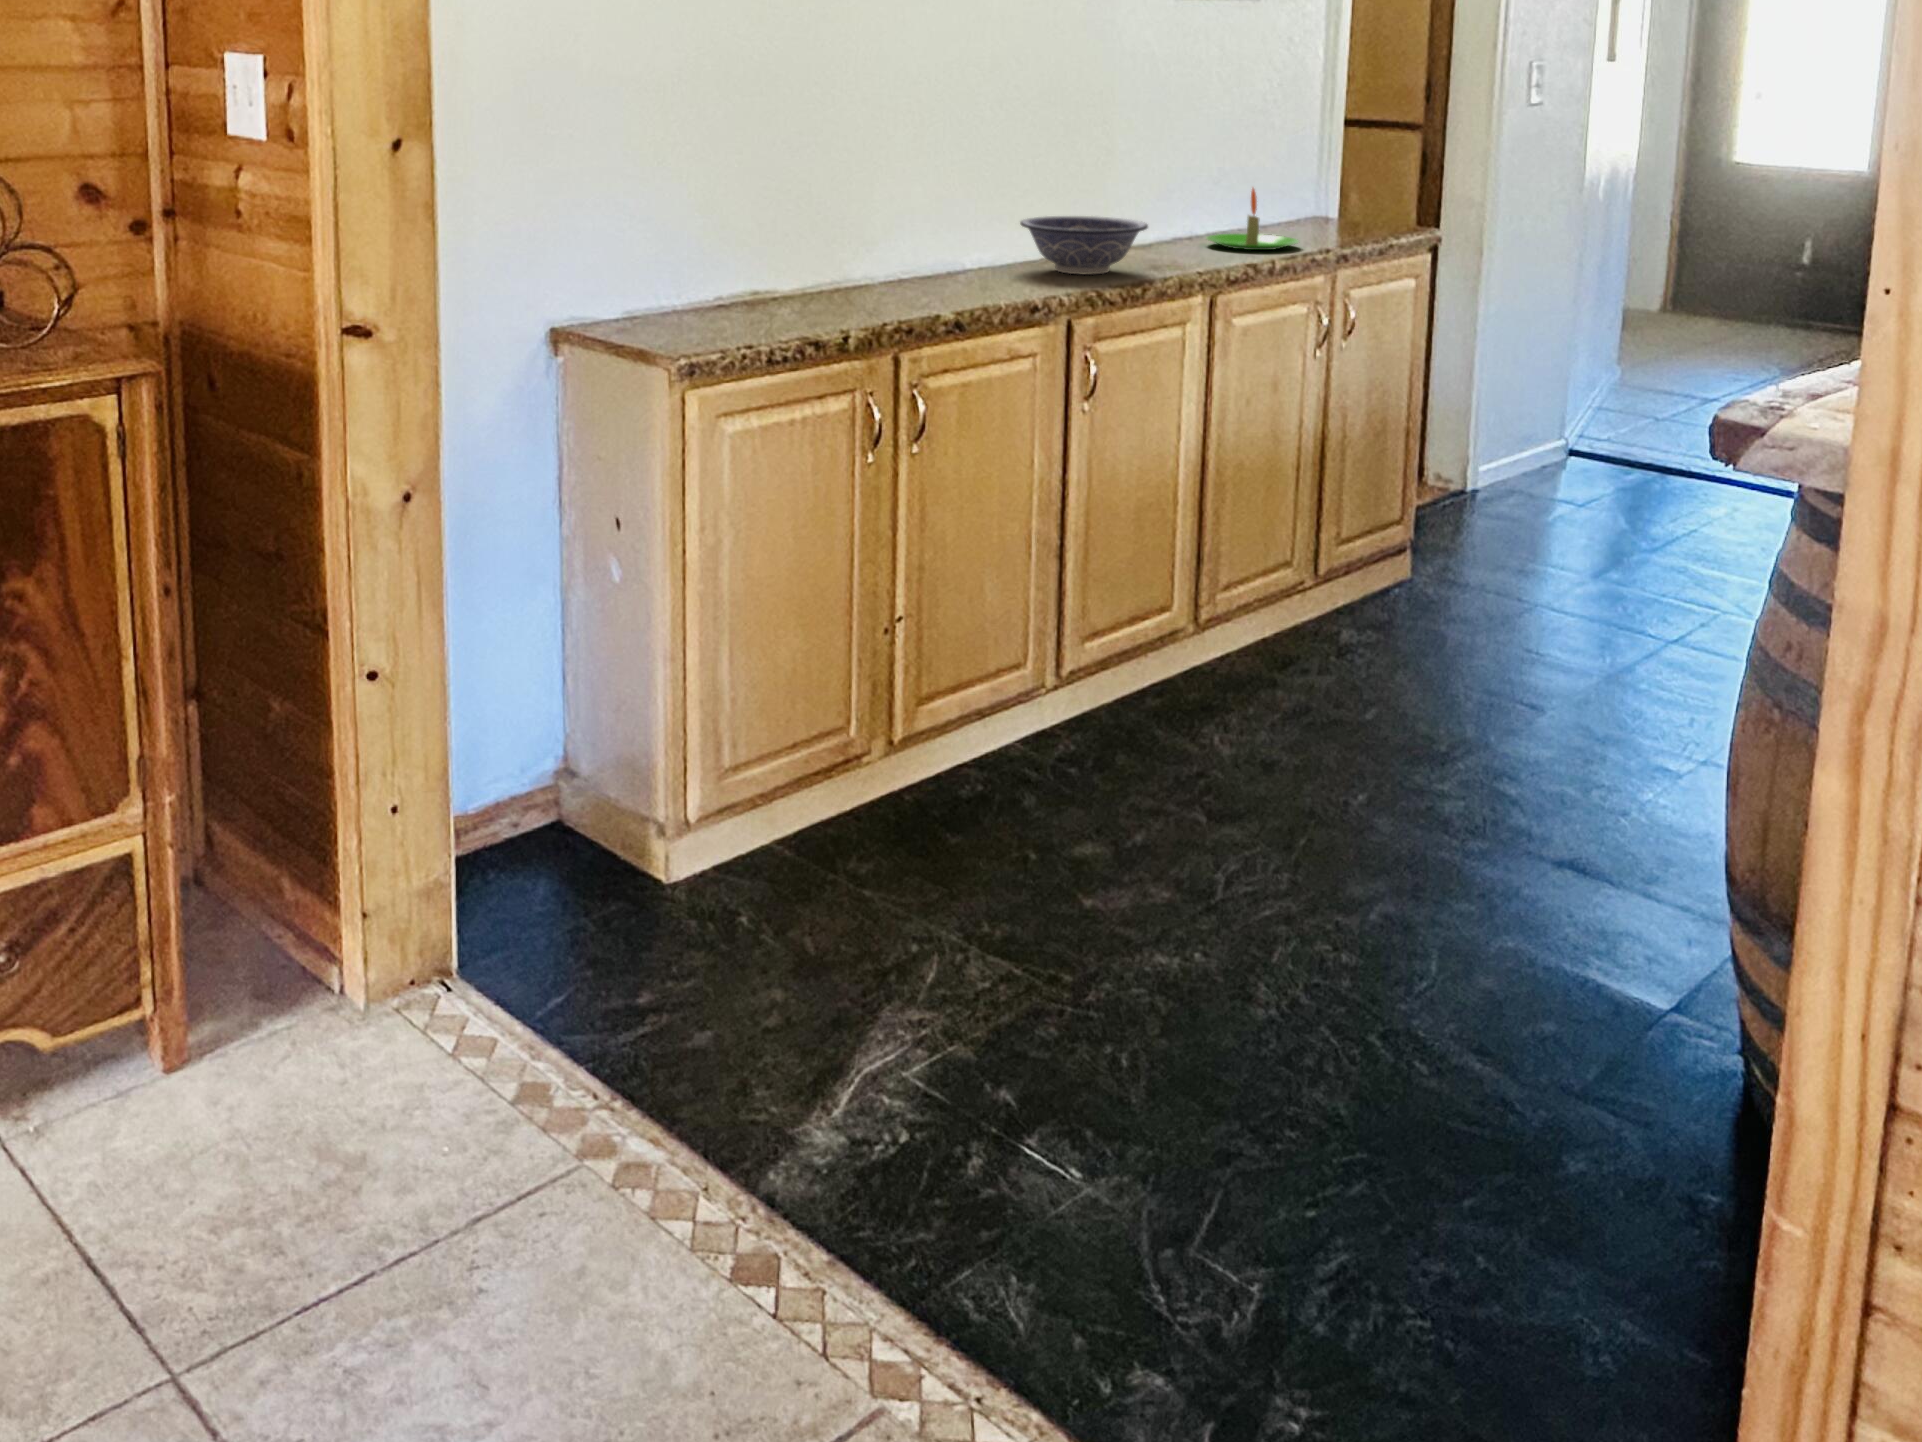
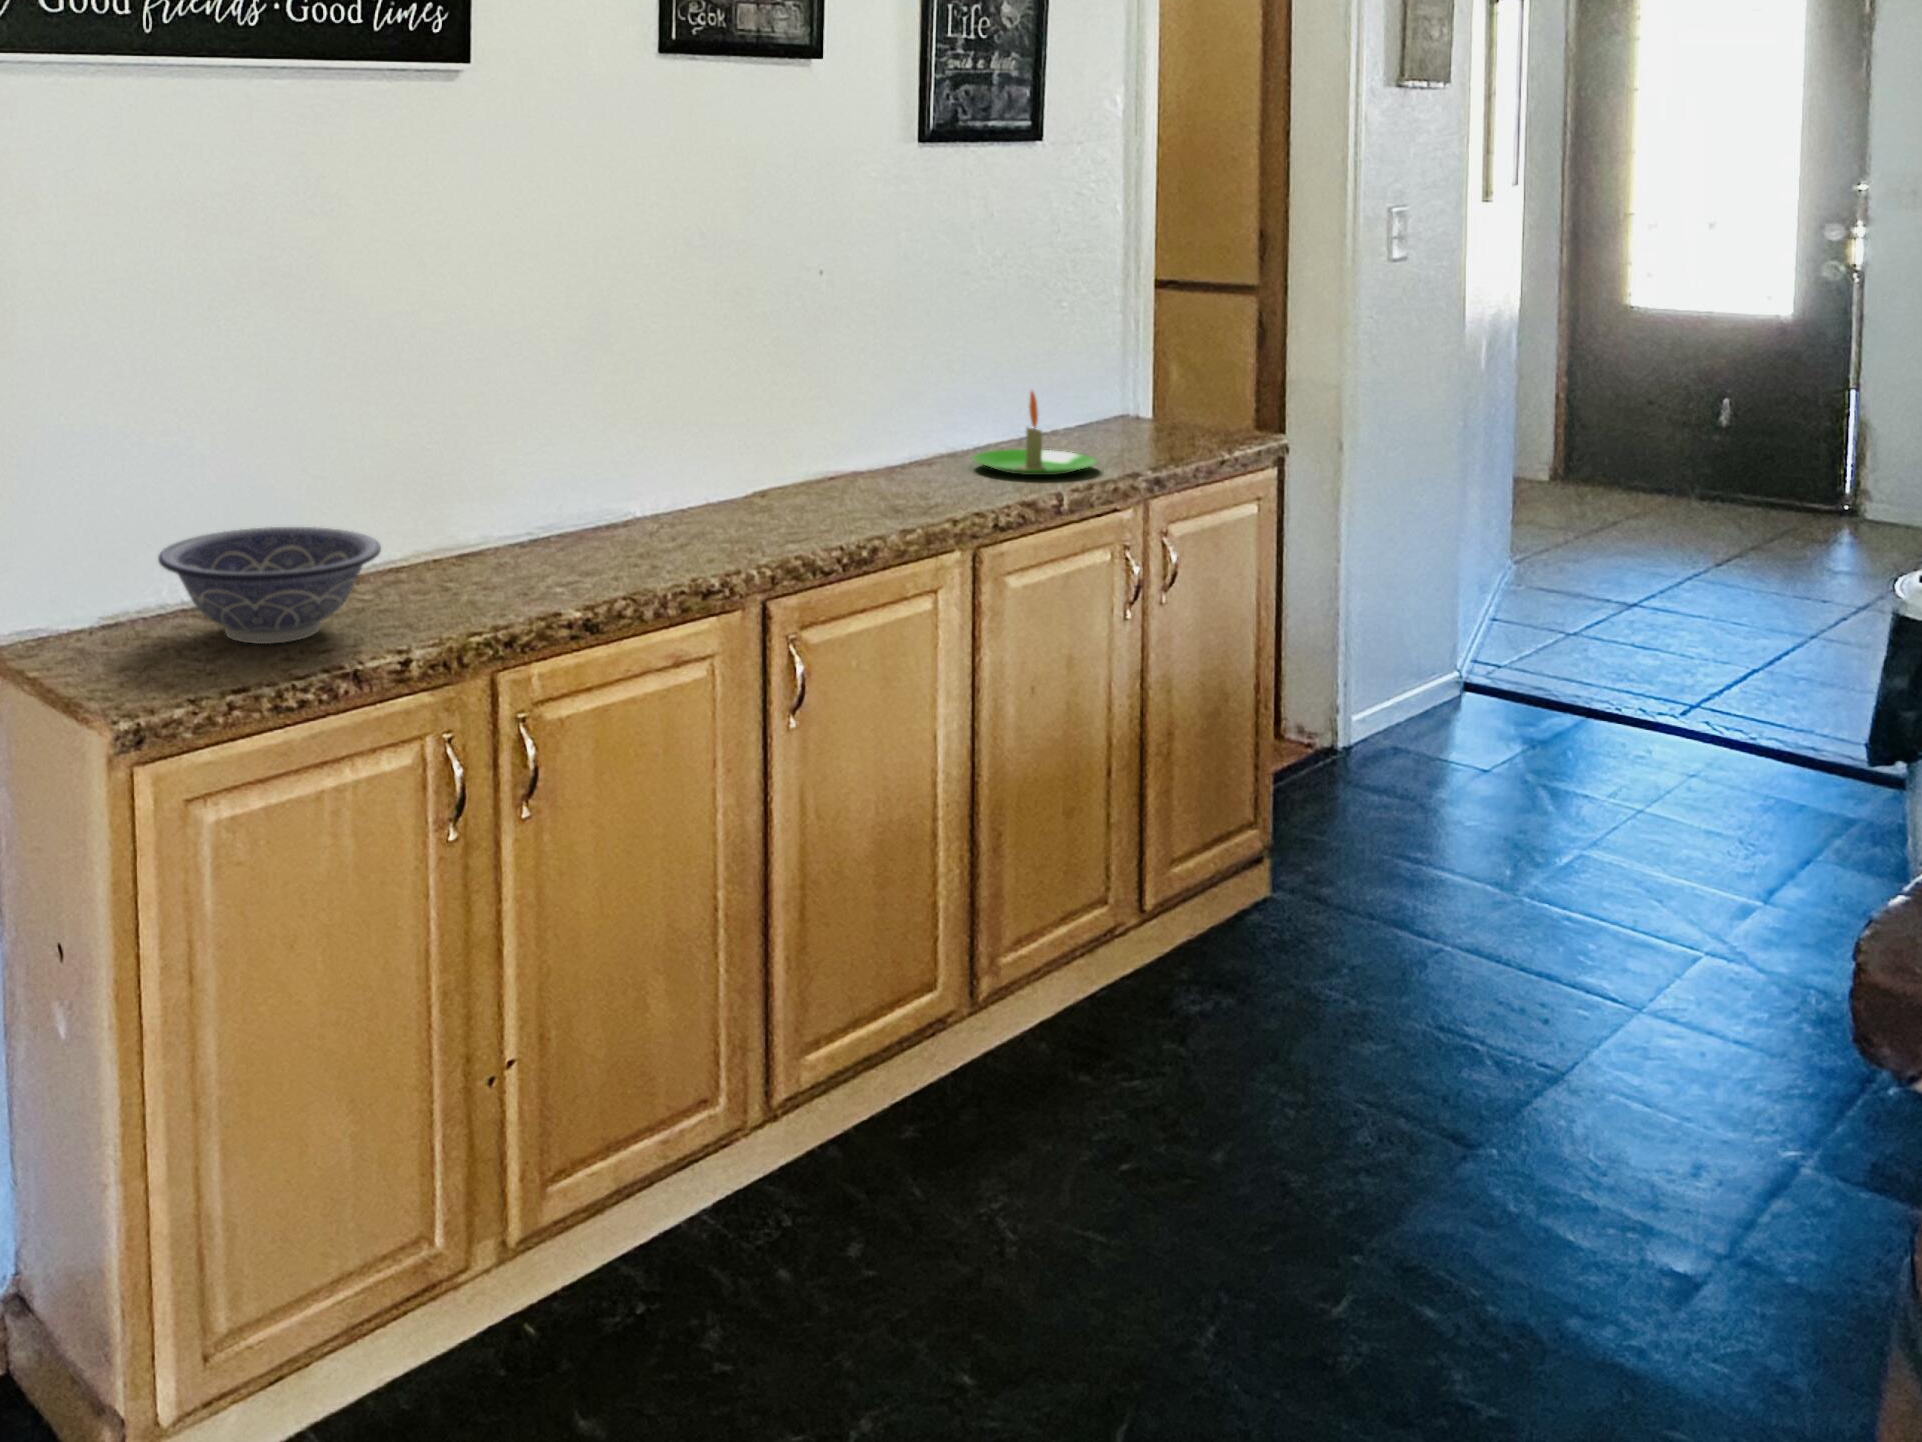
decorative bowl: present [1020,216,1148,275] -> present [158,527,381,644]

